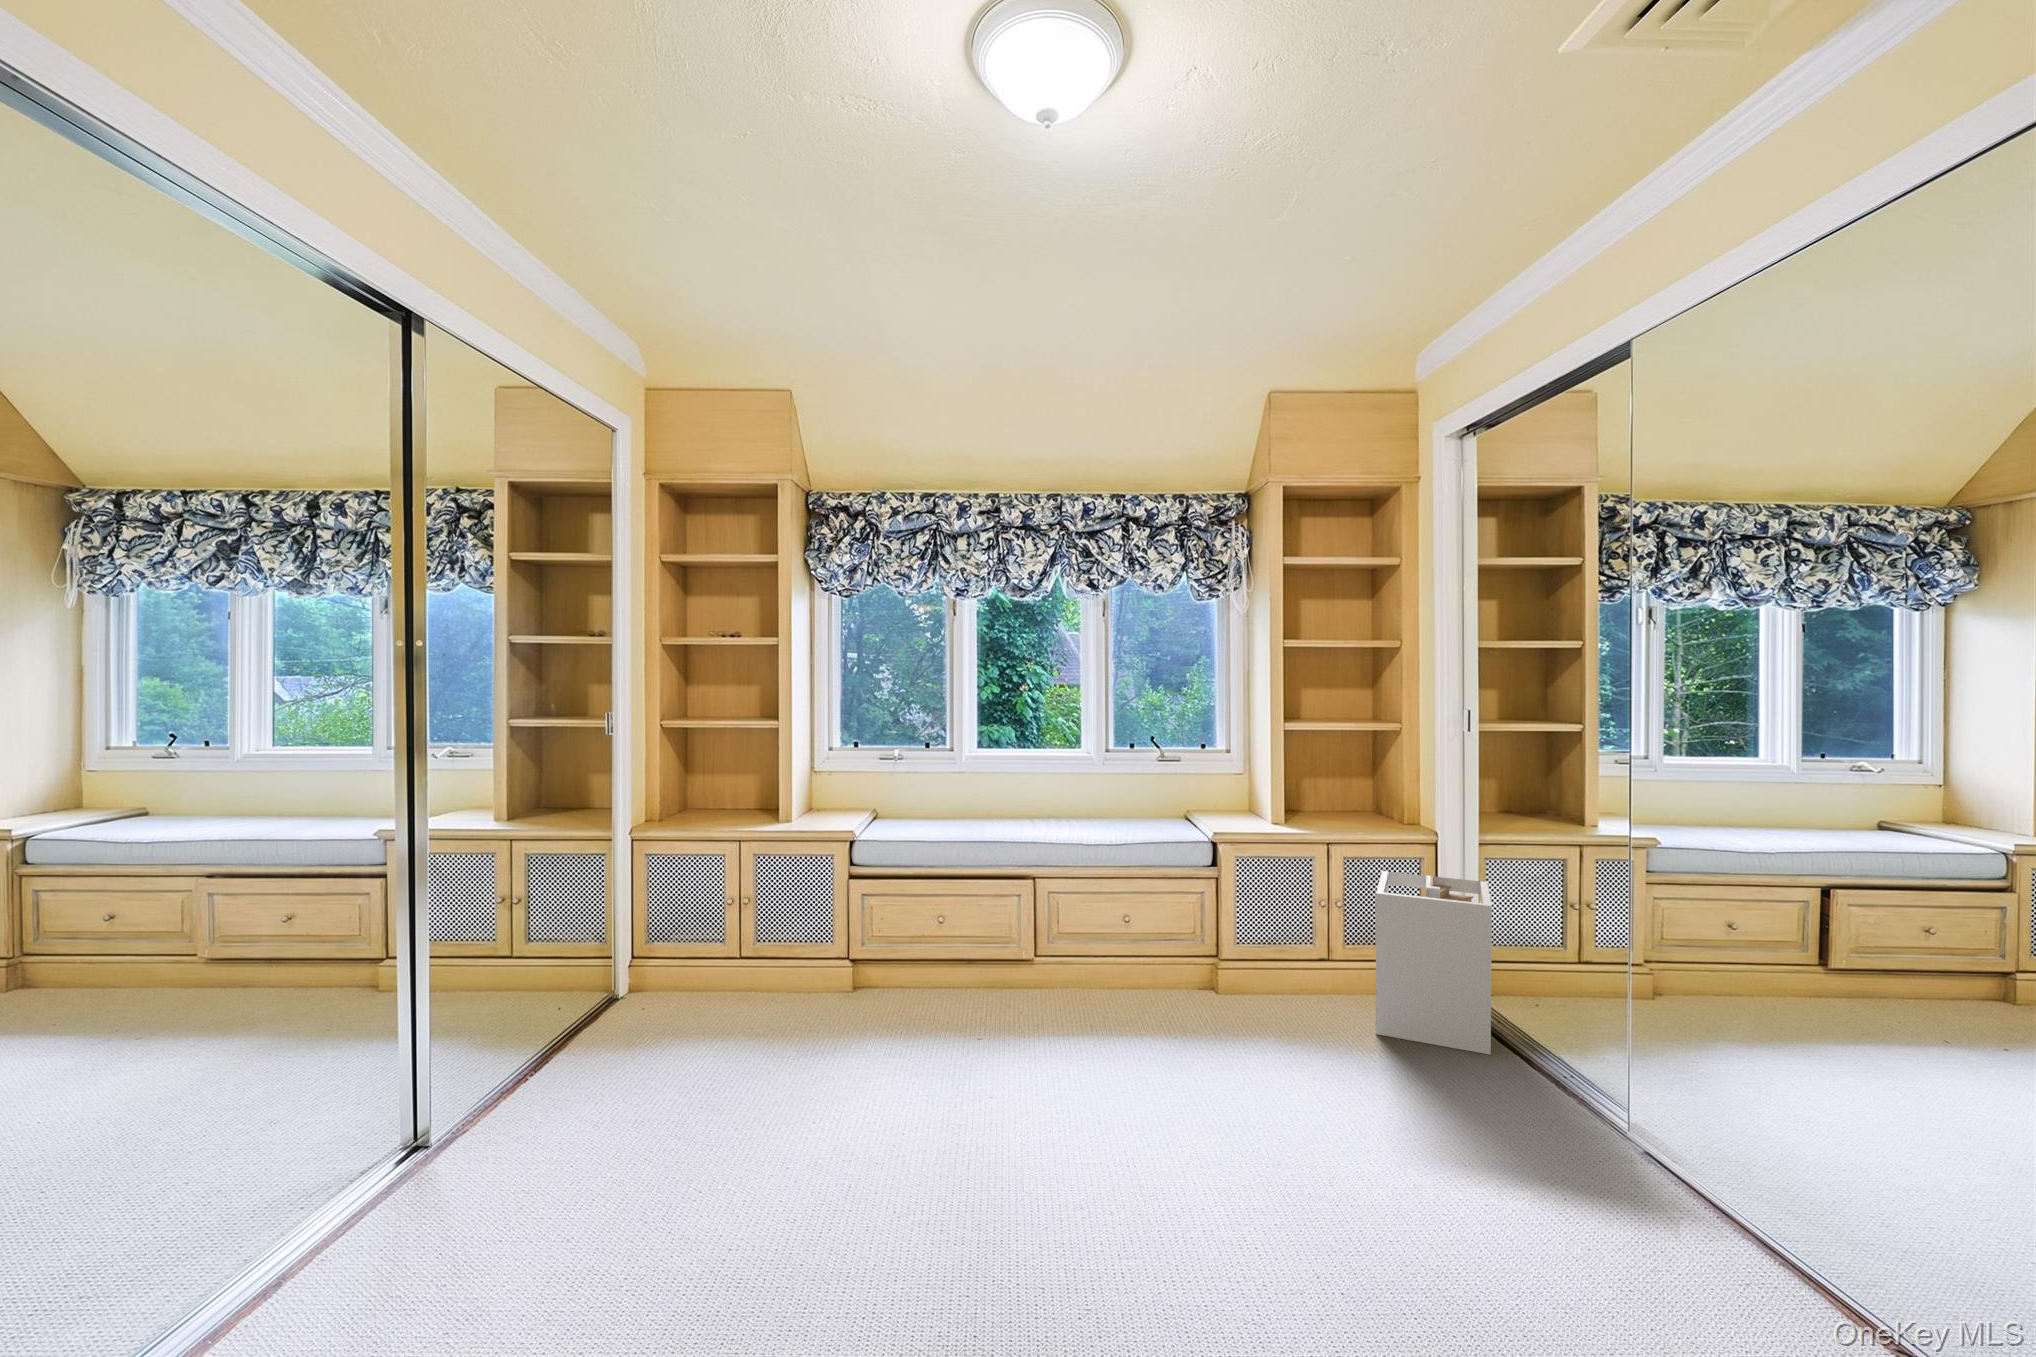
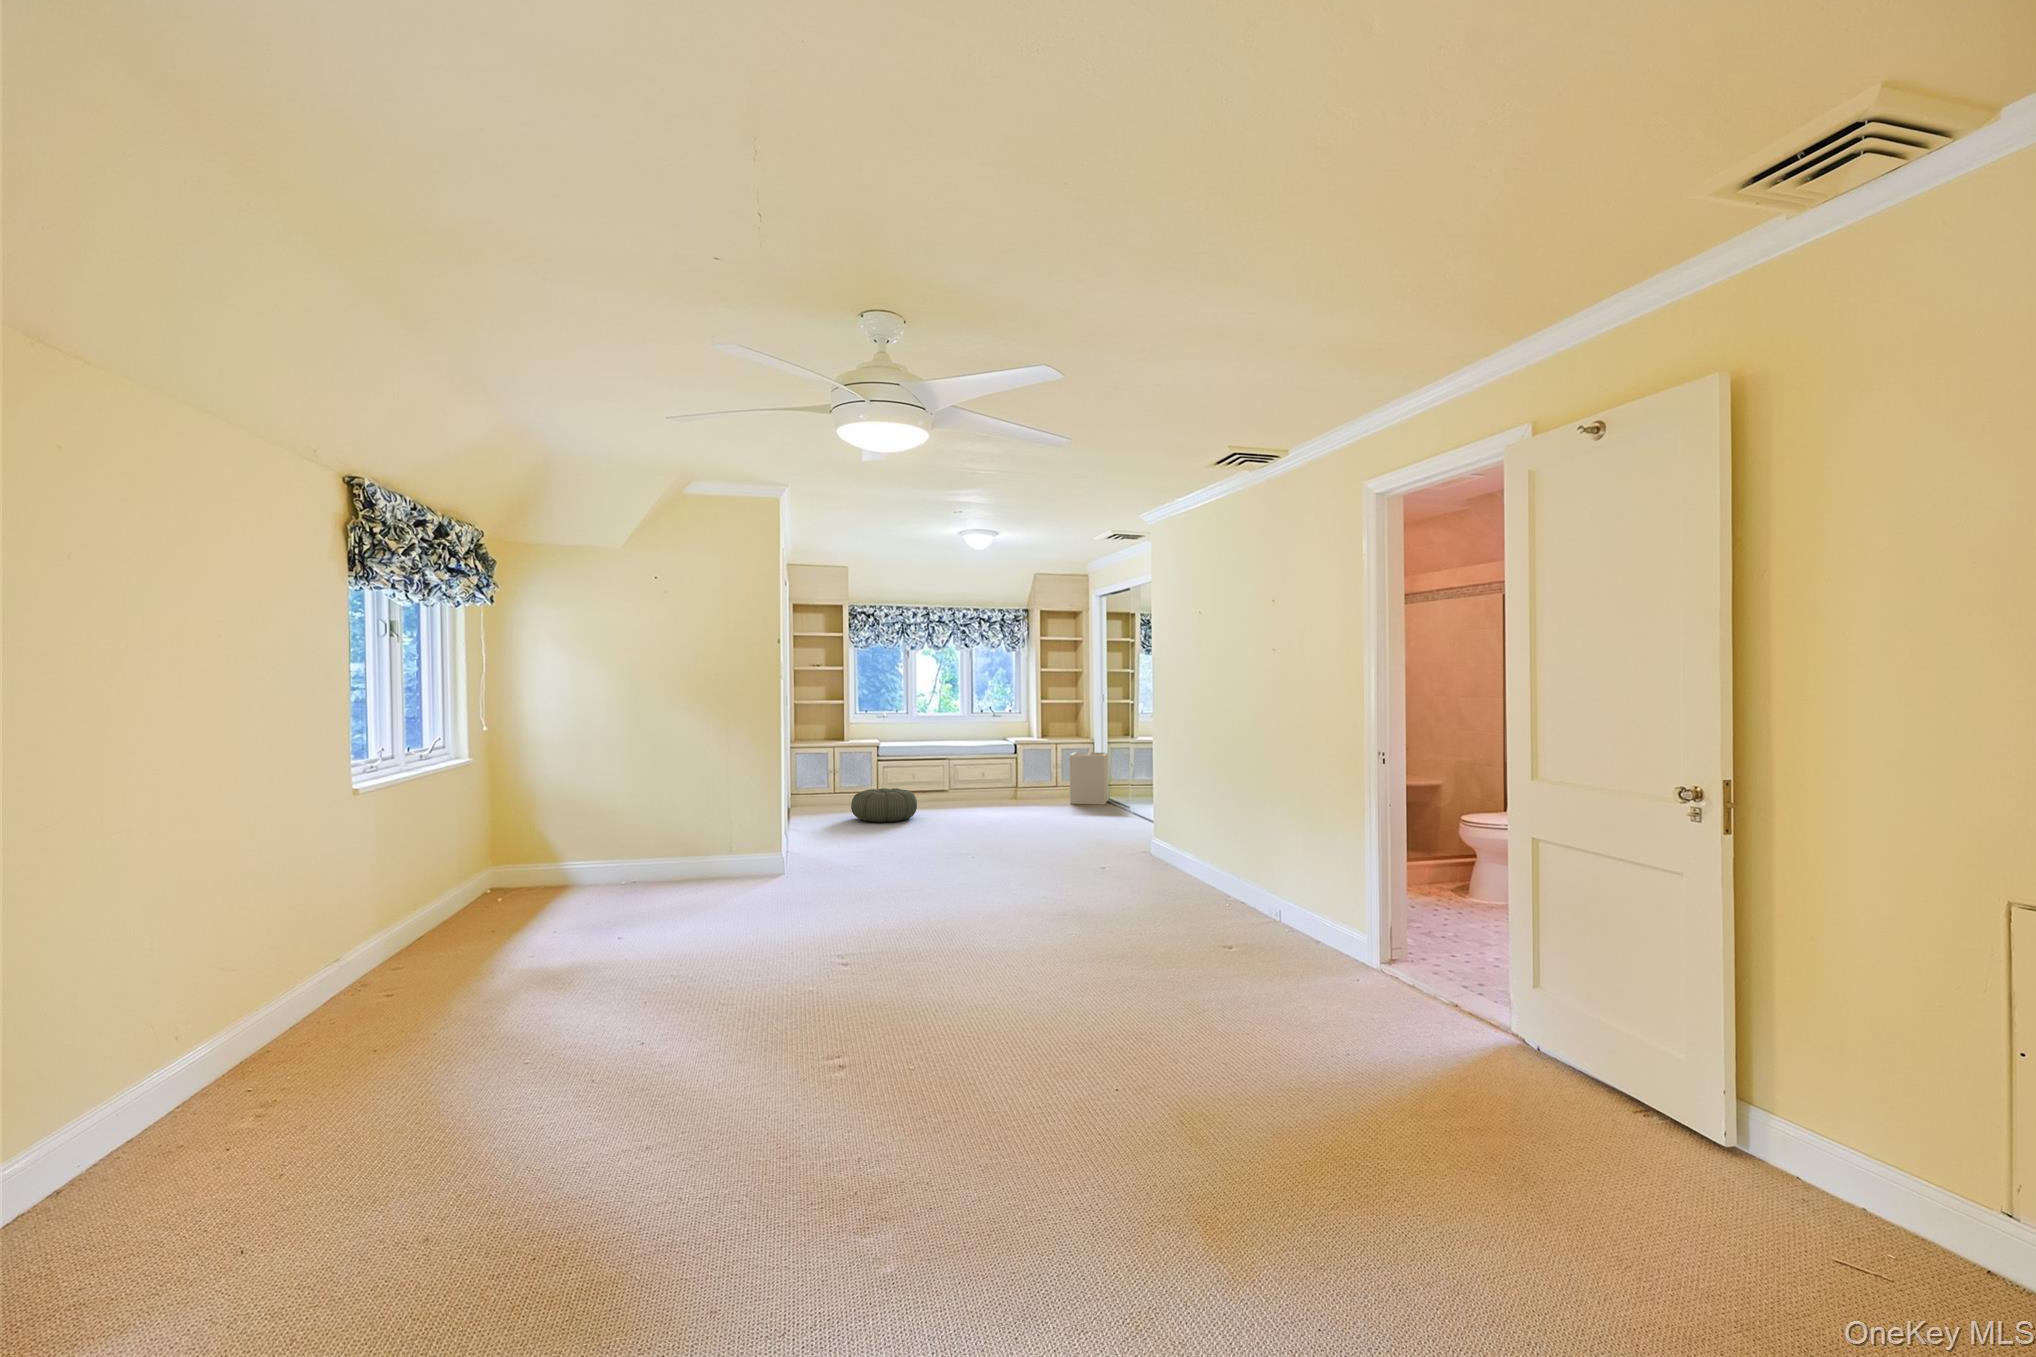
pouf: none [683,991,892,1144] -> present [851,788,917,822]

